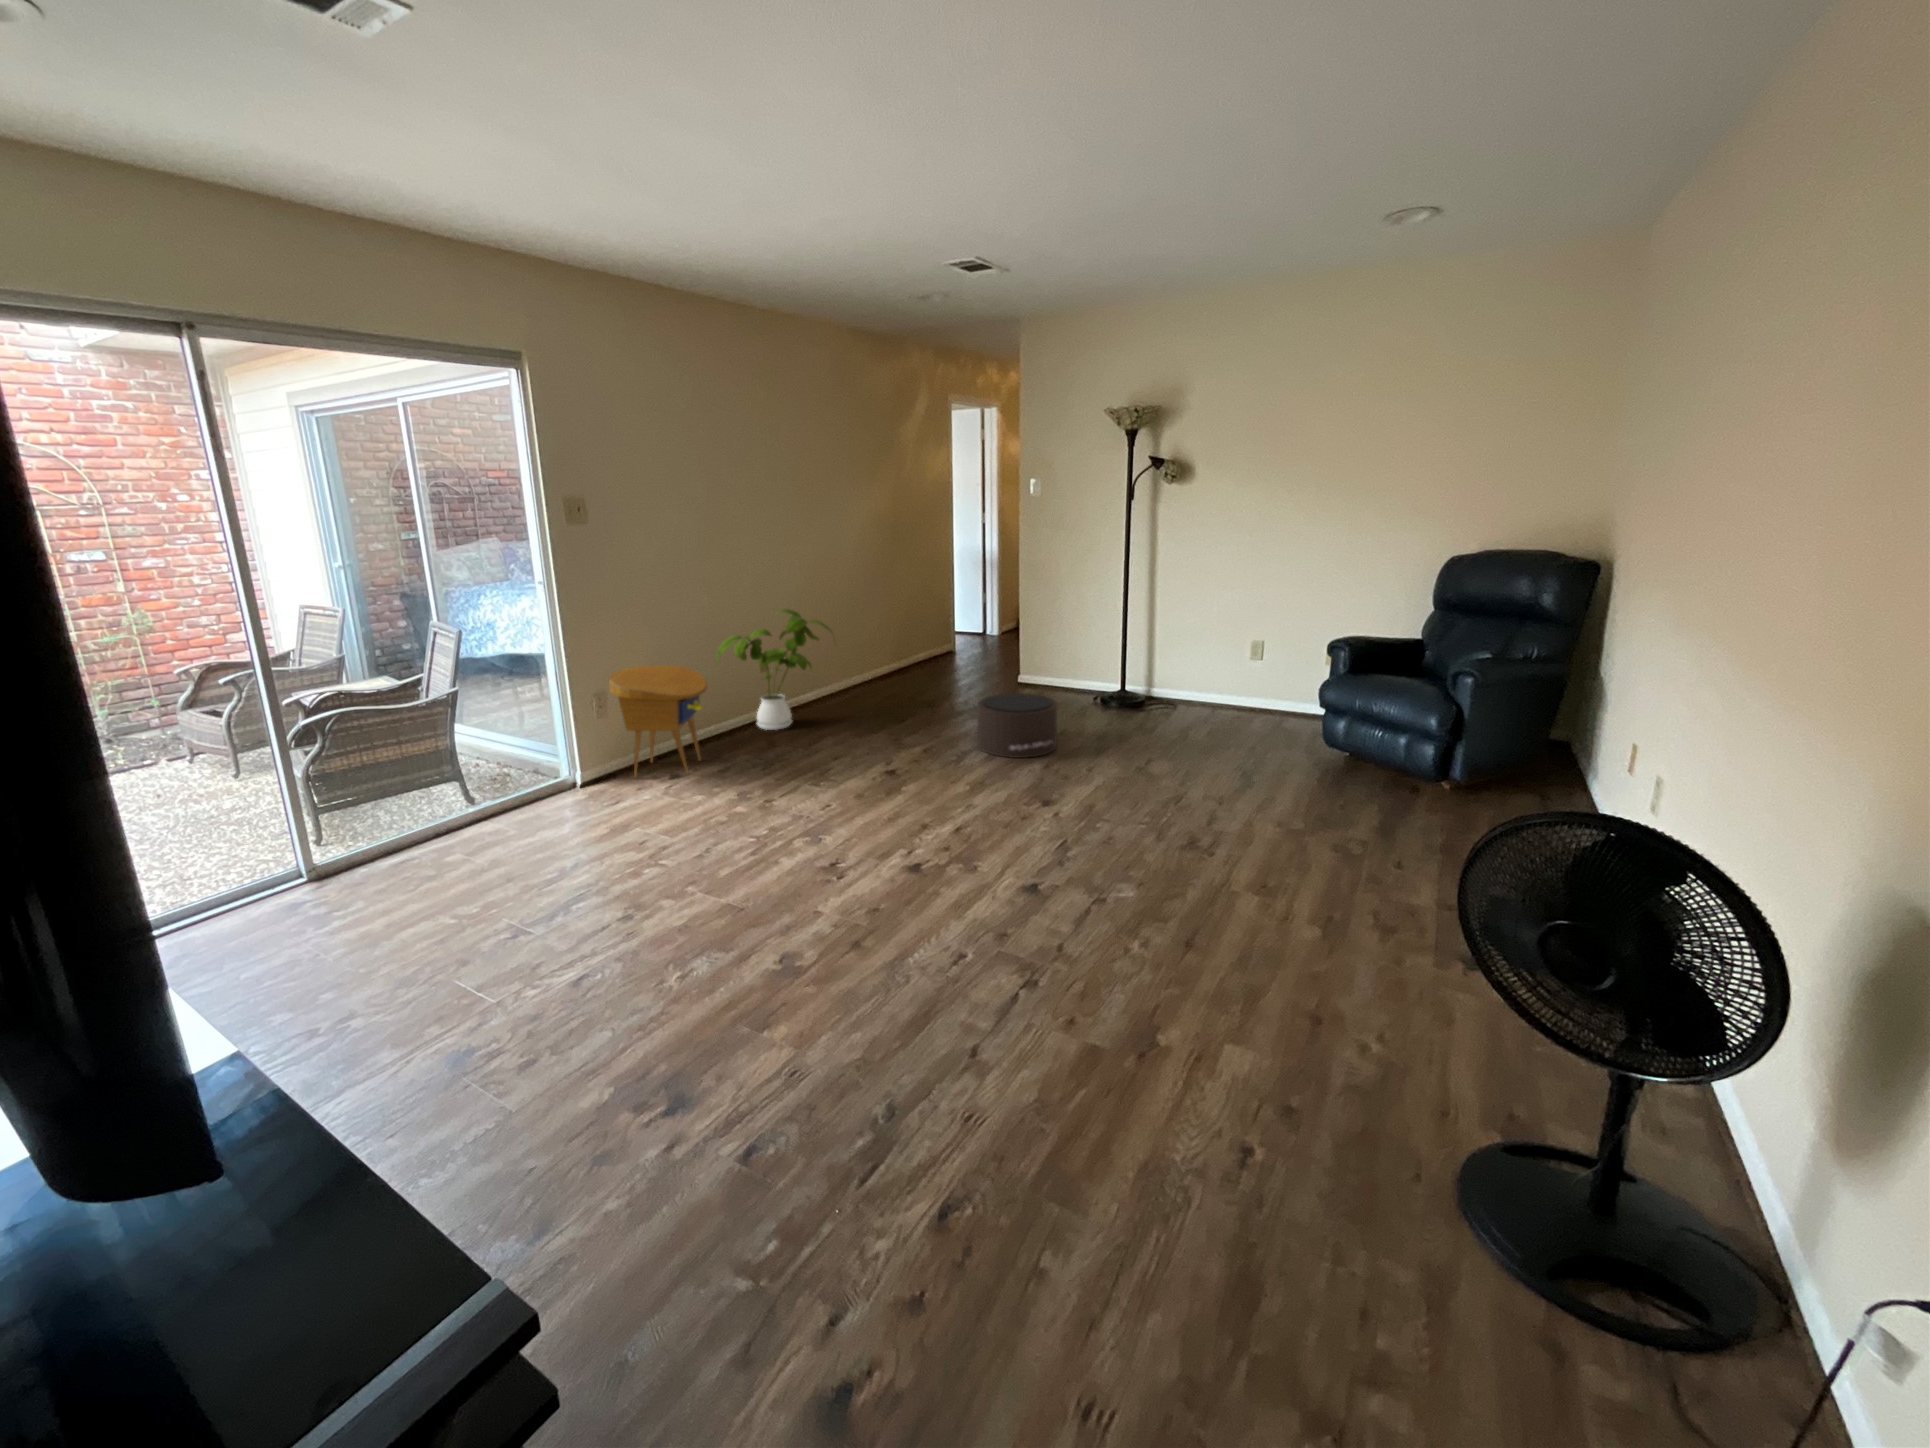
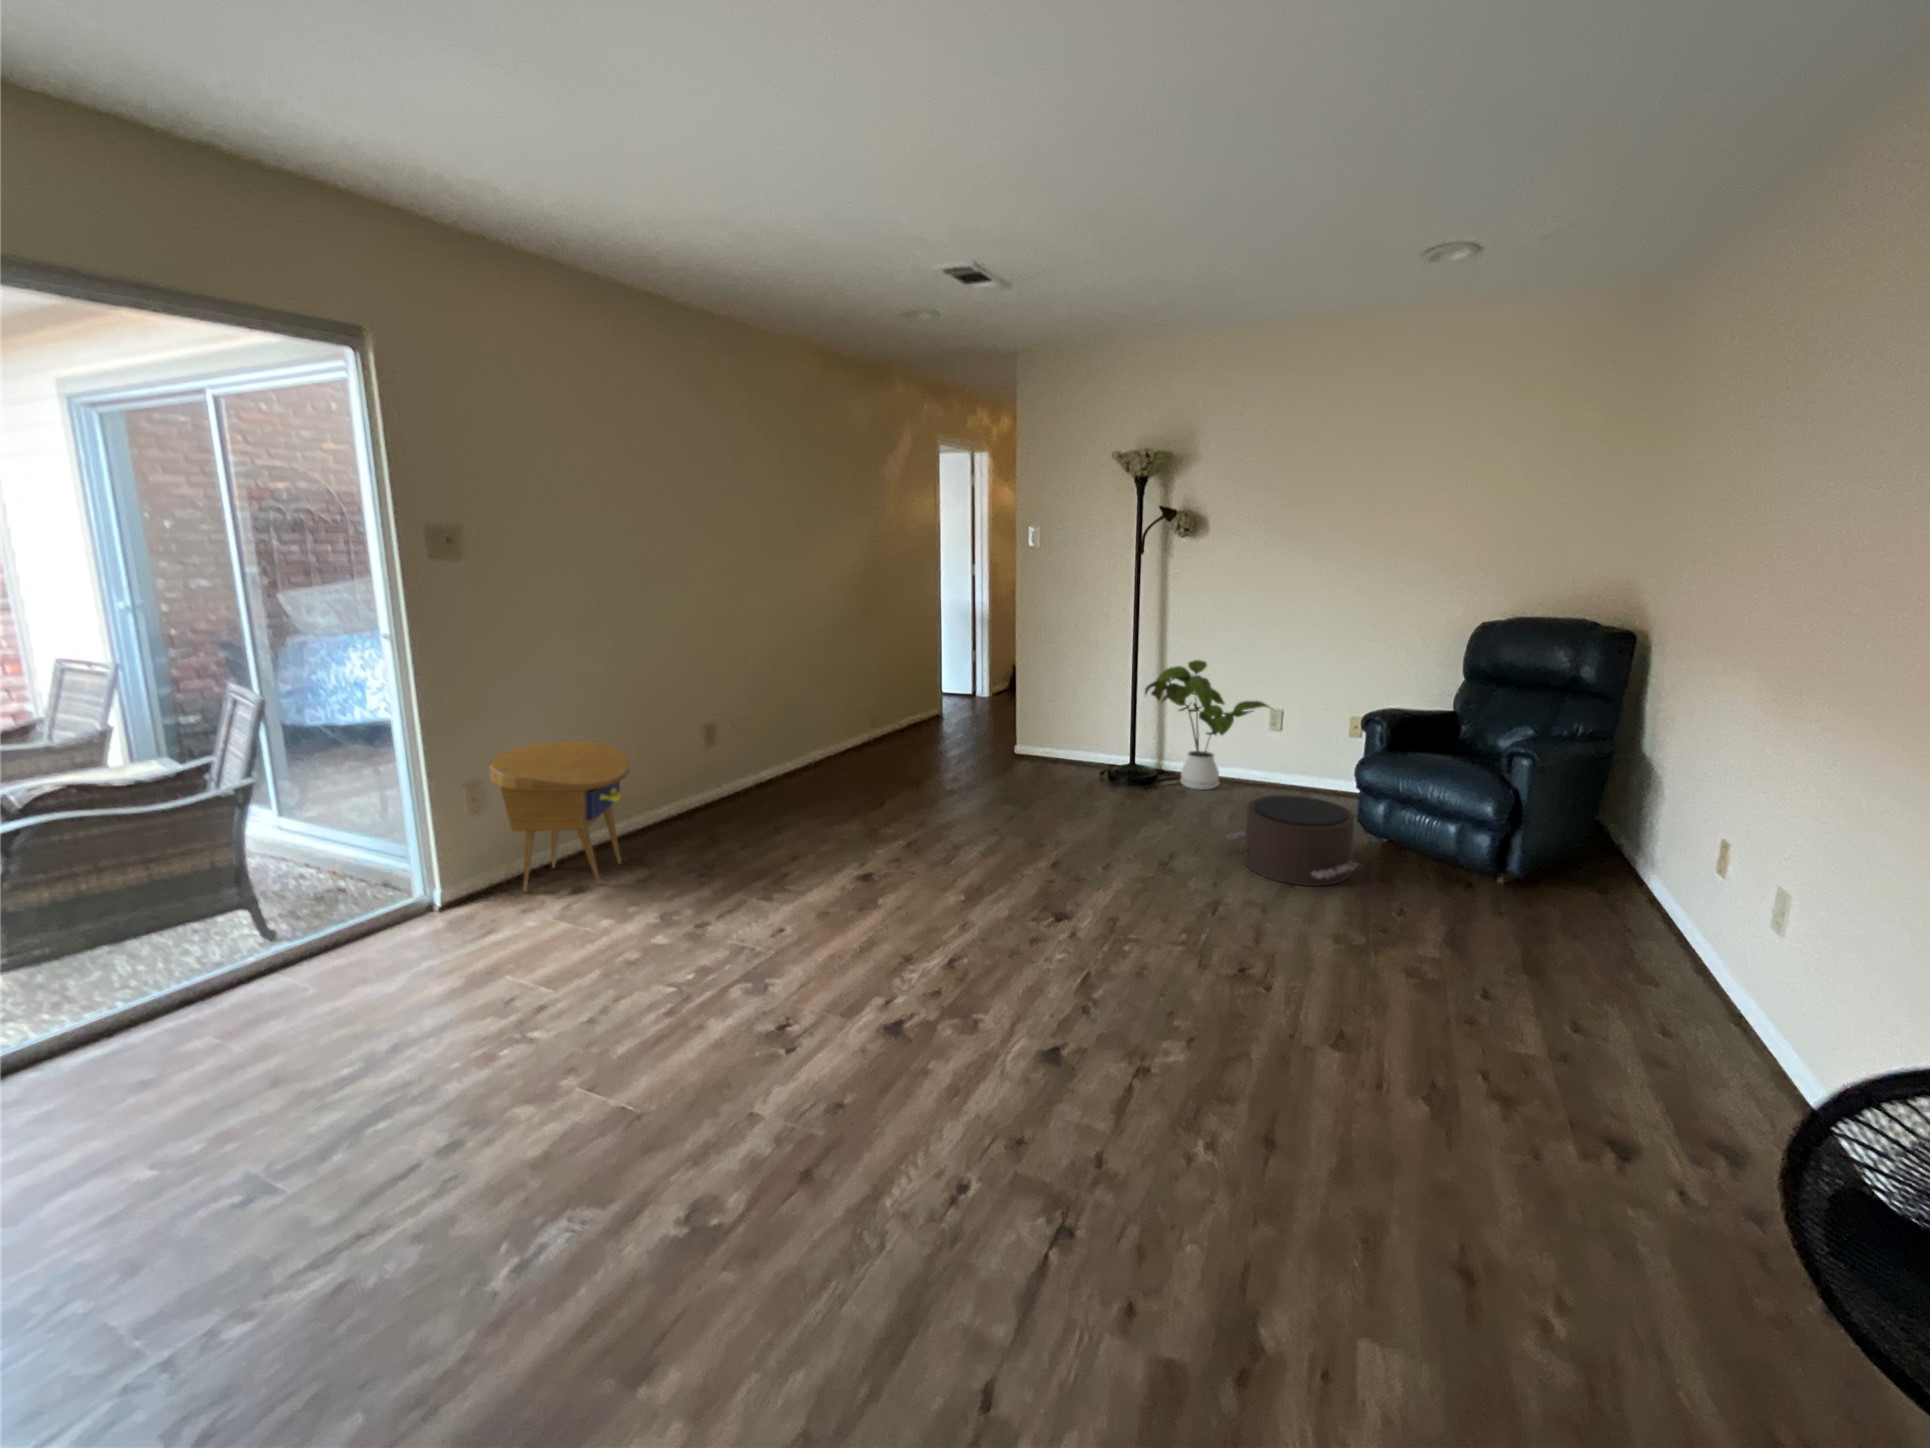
house plant: present [716,609,832,730] -> present [1145,660,1270,790]
pouf: present [970,693,1057,758] -> present [1226,795,1359,886]

